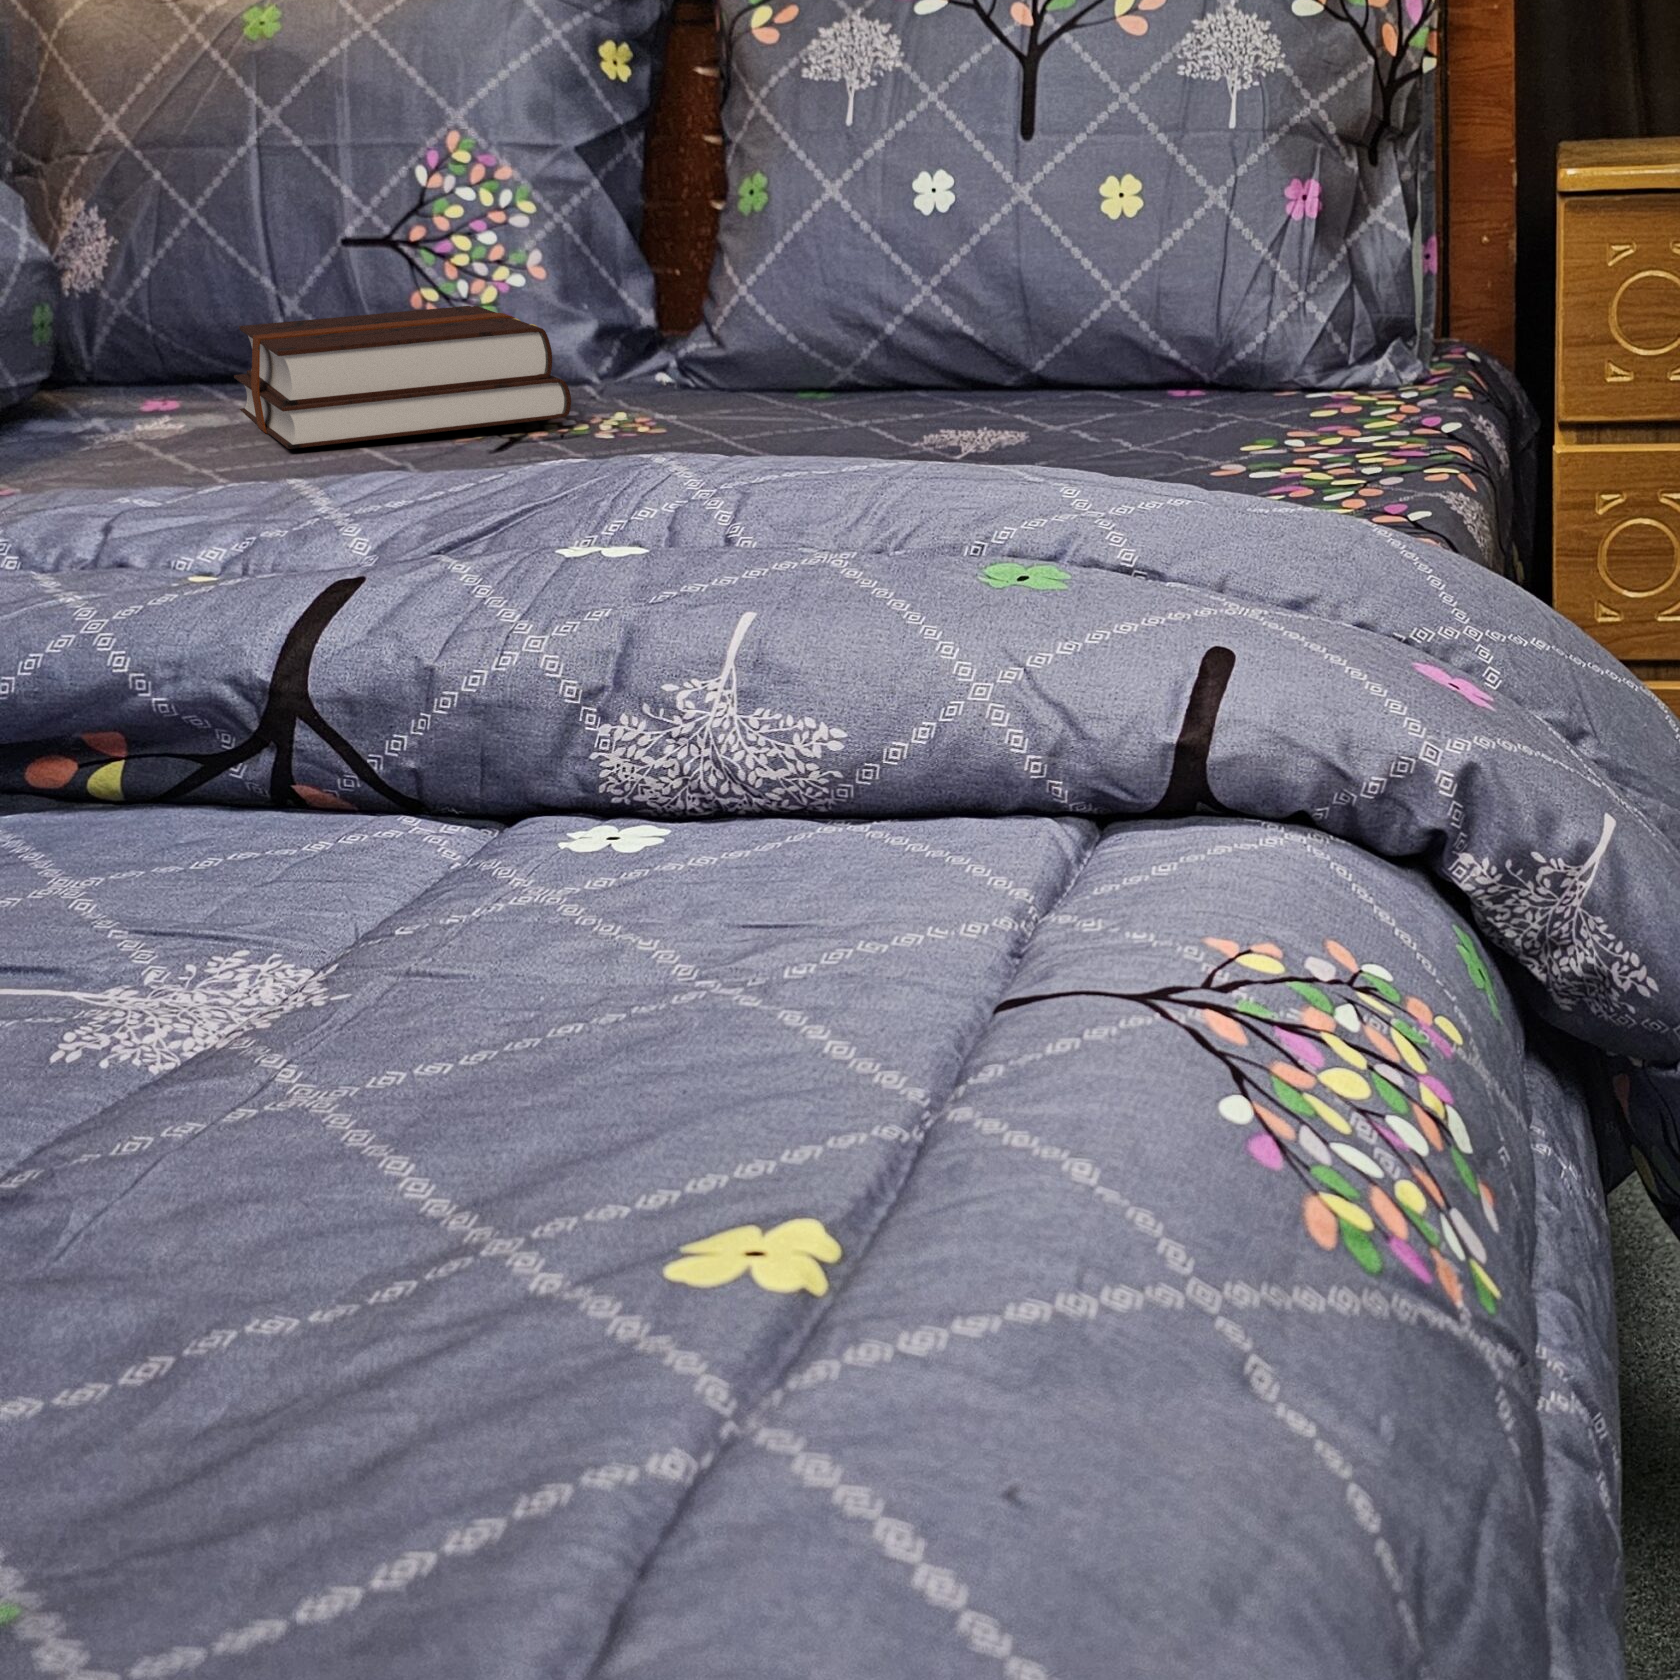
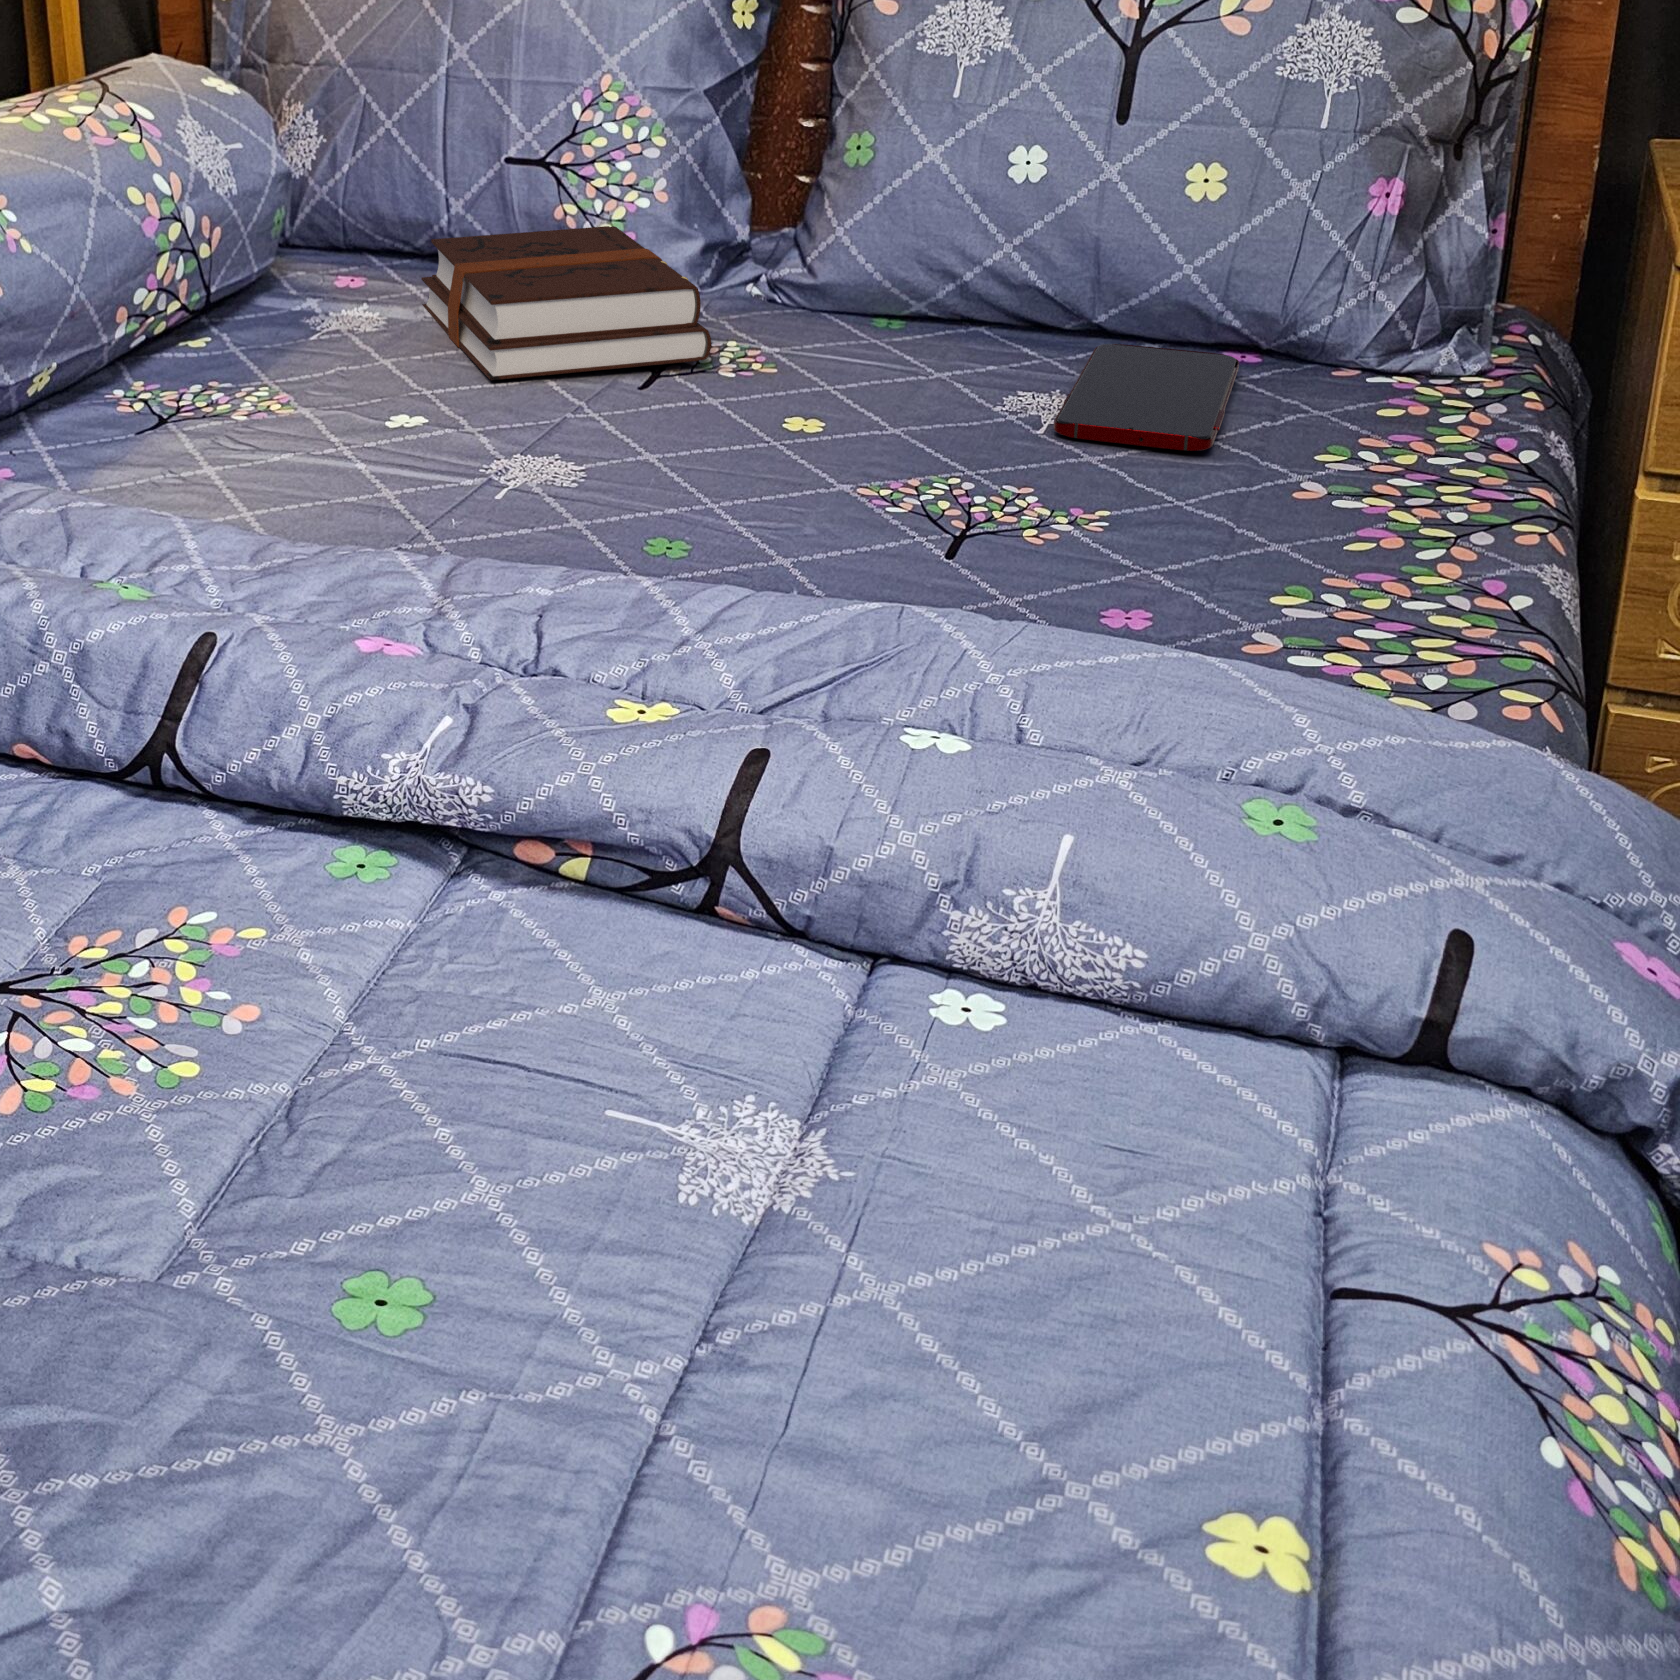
smartphone: none [950,377,1172,442] -> present [1054,344,1239,451]

